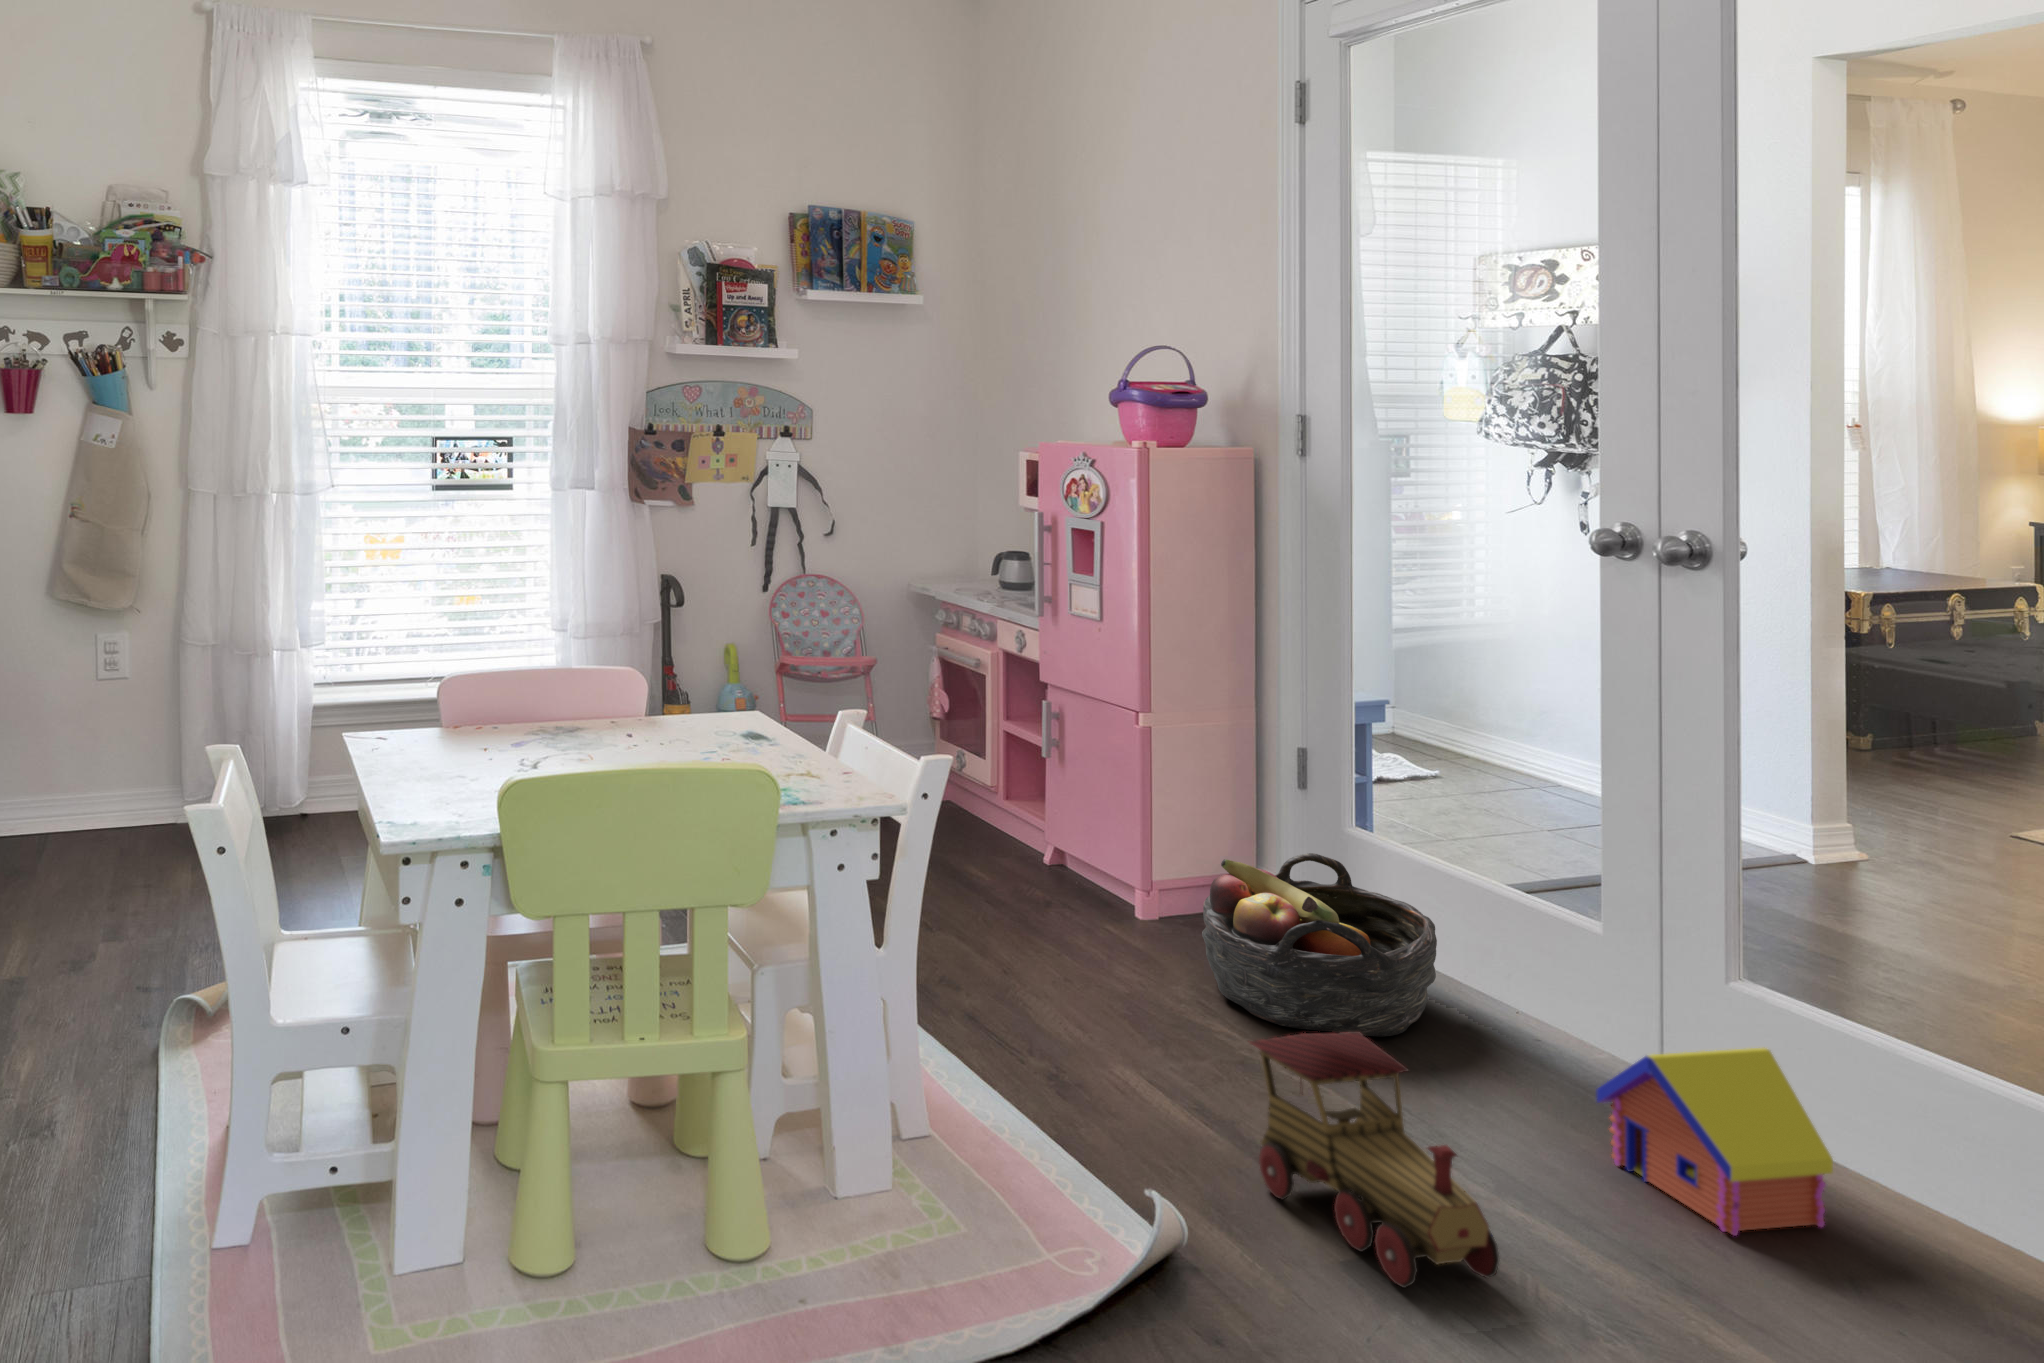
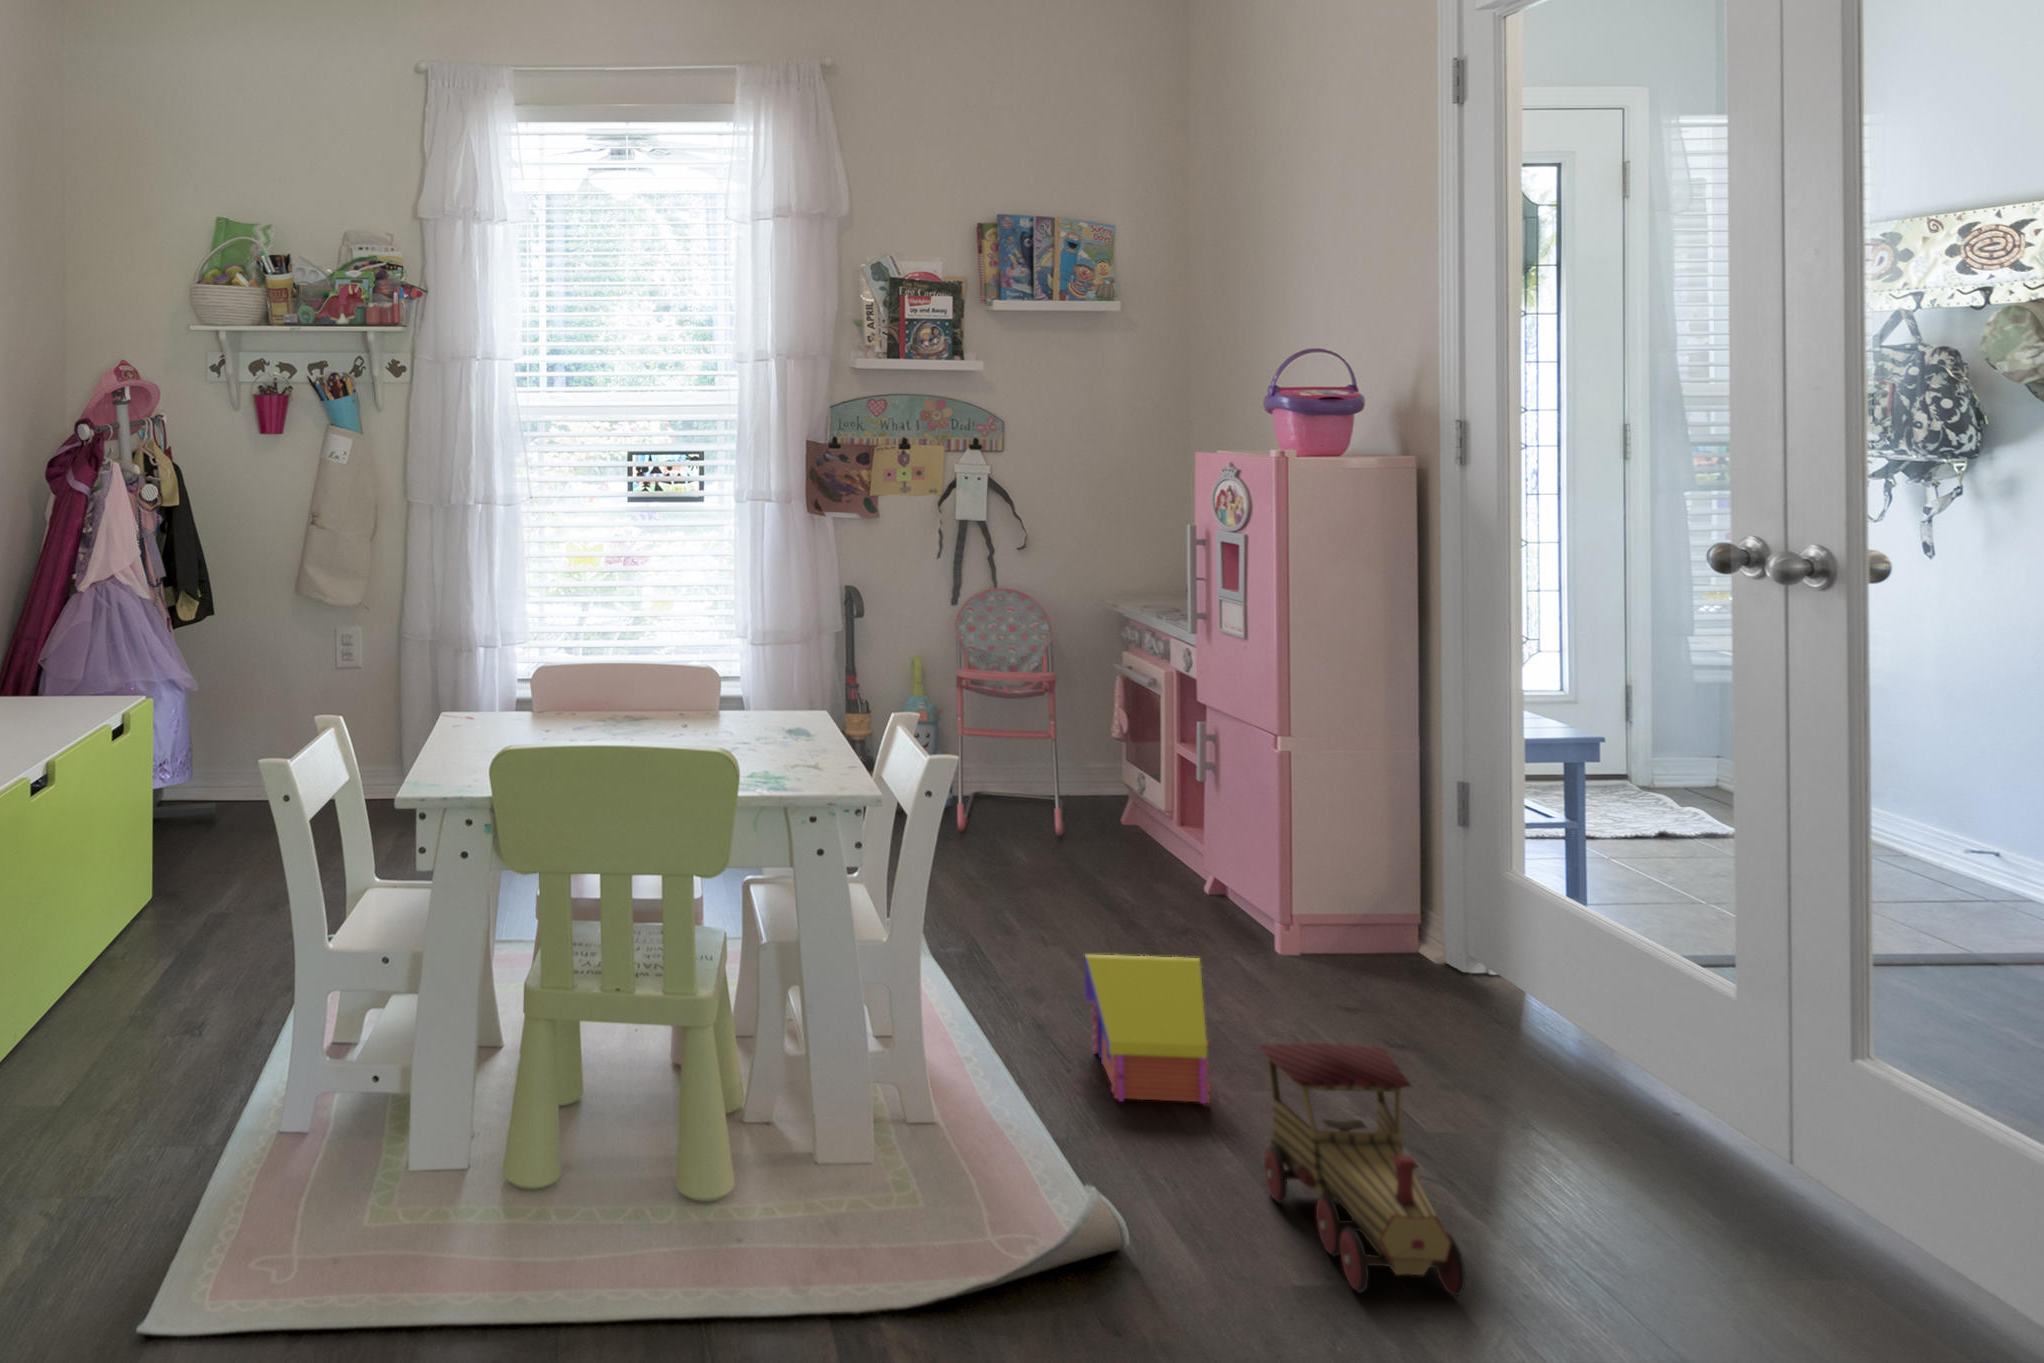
basket: present [1202,853,1437,1037] -> none [1315,878,1564,1070]
toy house: present [1597,1048,1833,1235] -> present [1085,955,1210,1103]

